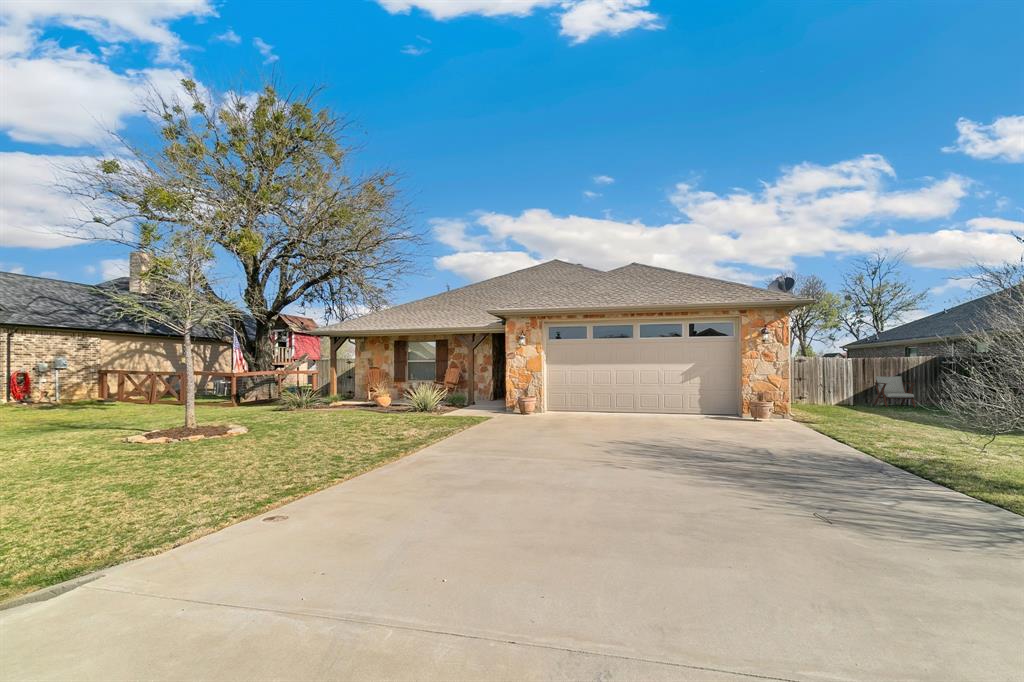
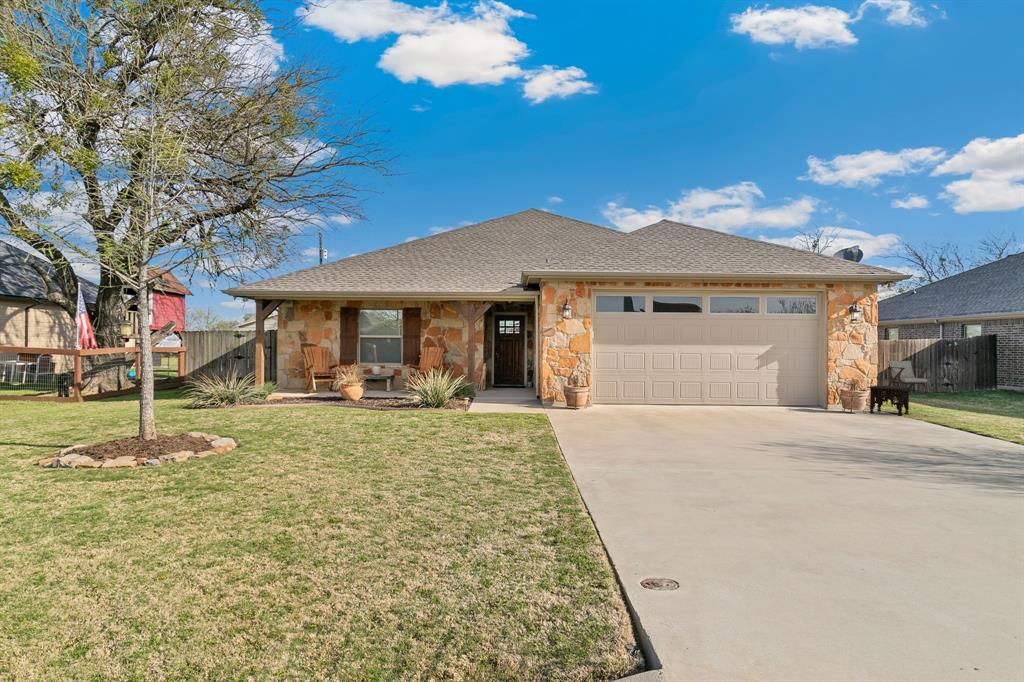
side table: none [772,398,817,424] -> present [867,385,912,416]

